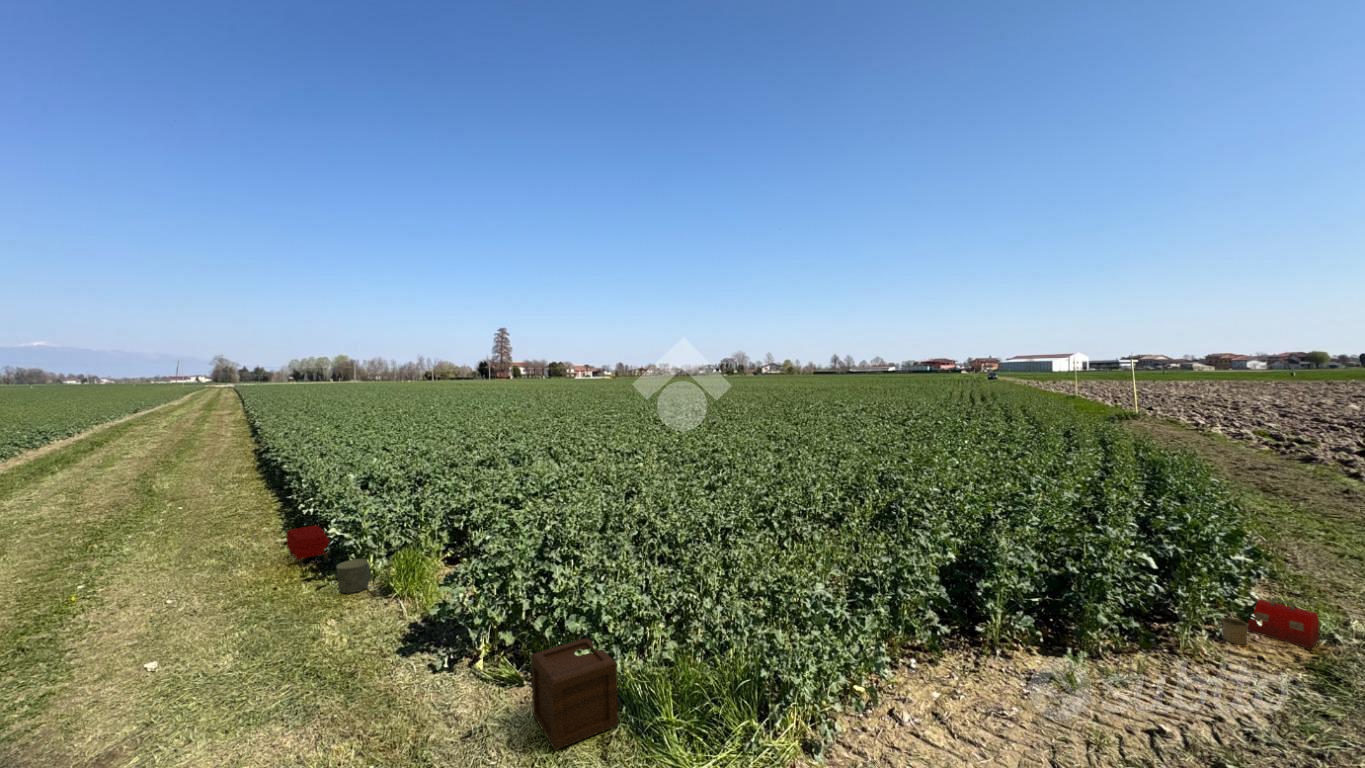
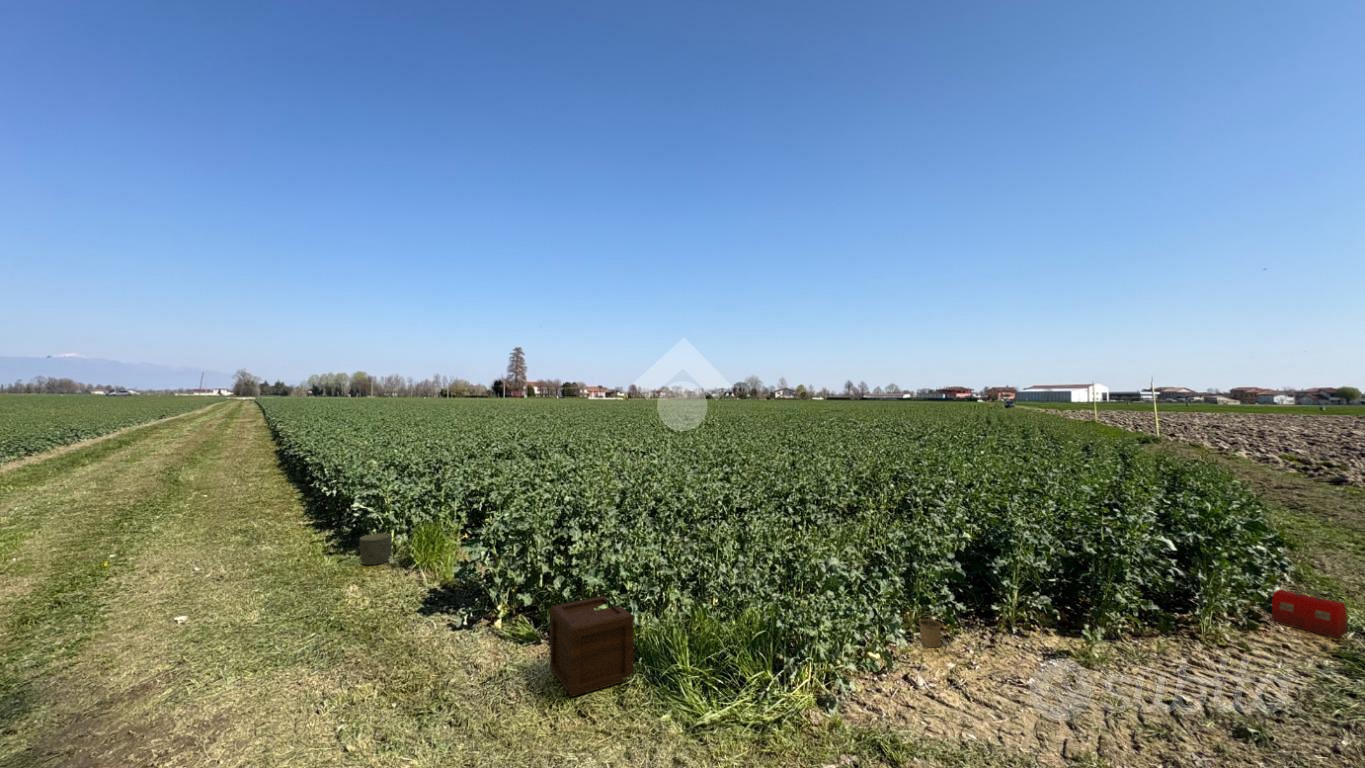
bench: present [287,525,330,567] -> none [311,505,353,543]
bucket: present [1222,617,1248,645] -> present [919,611,941,648]

